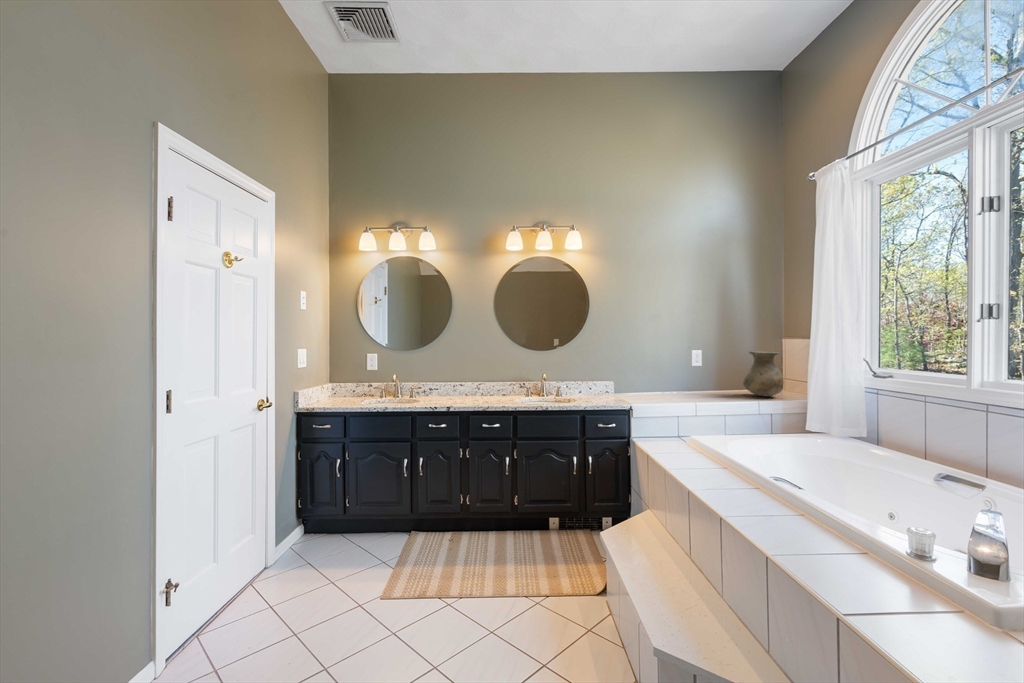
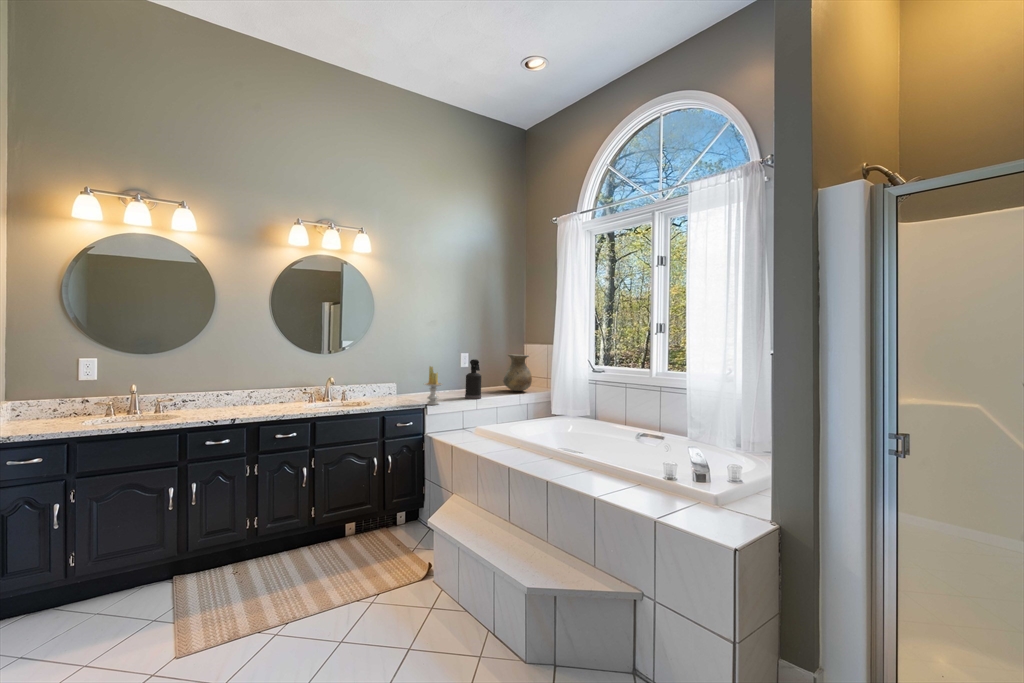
spray bottle: none [685,357,706,402] -> present [465,359,481,399]
candle: none [629,363,651,406] -> present [424,366,442,405]

